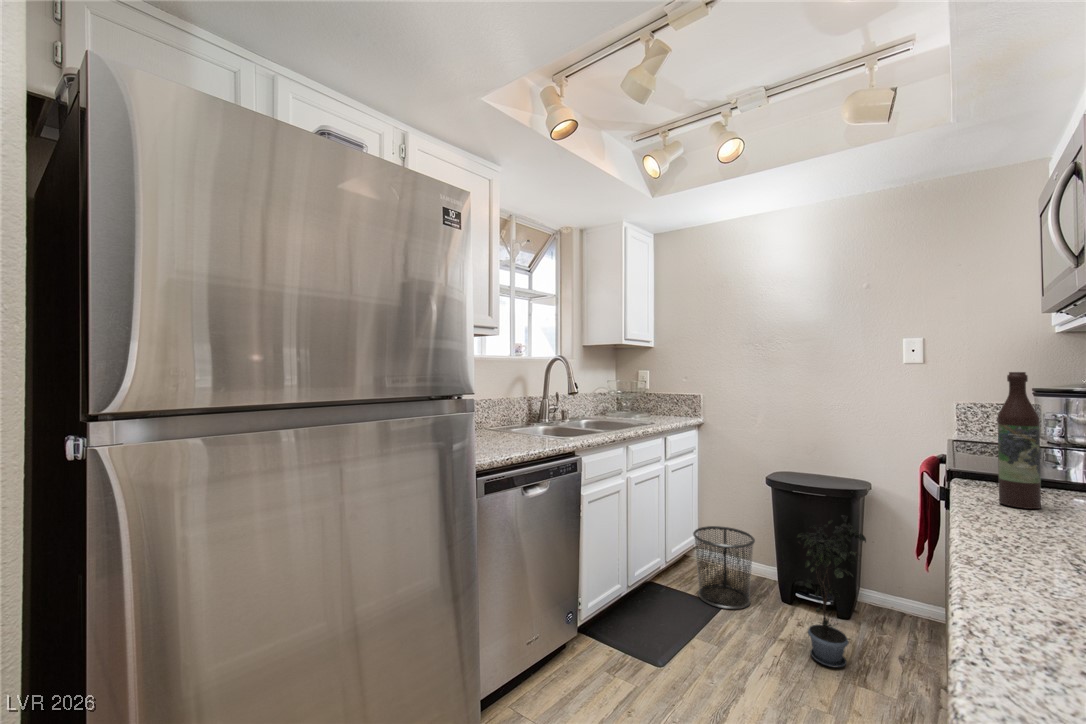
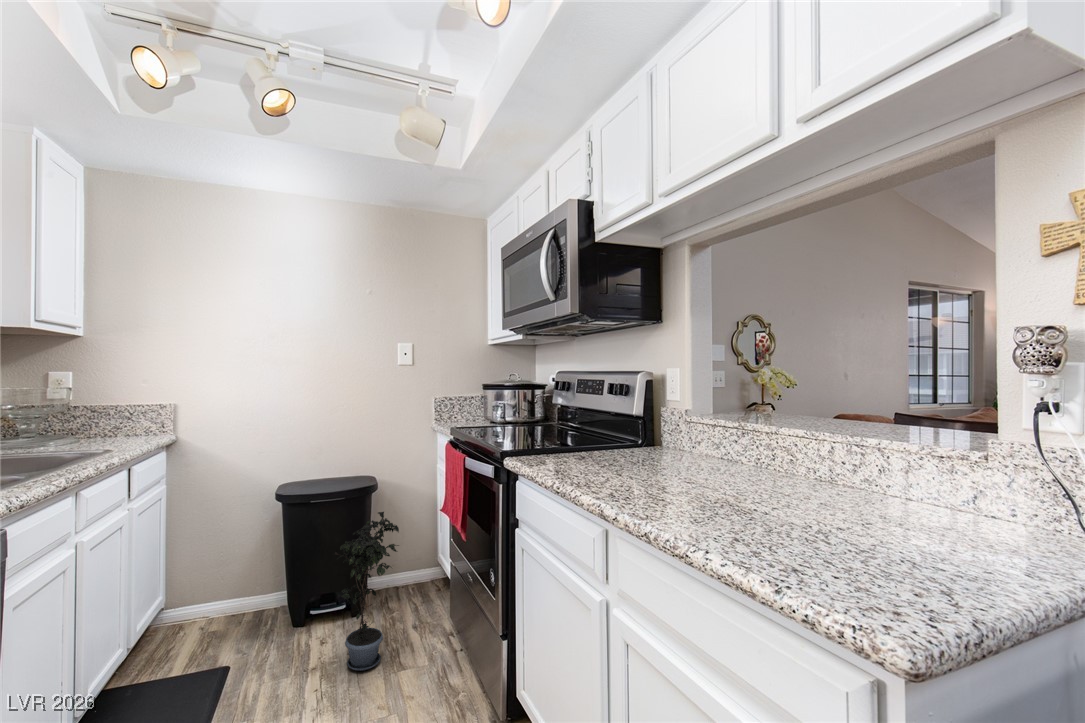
wine bottle: present [997,372,1041,509] -> none [546,370,568,469]
waste bin: present [693,526,755,609] -> none [180,565,269,678]

